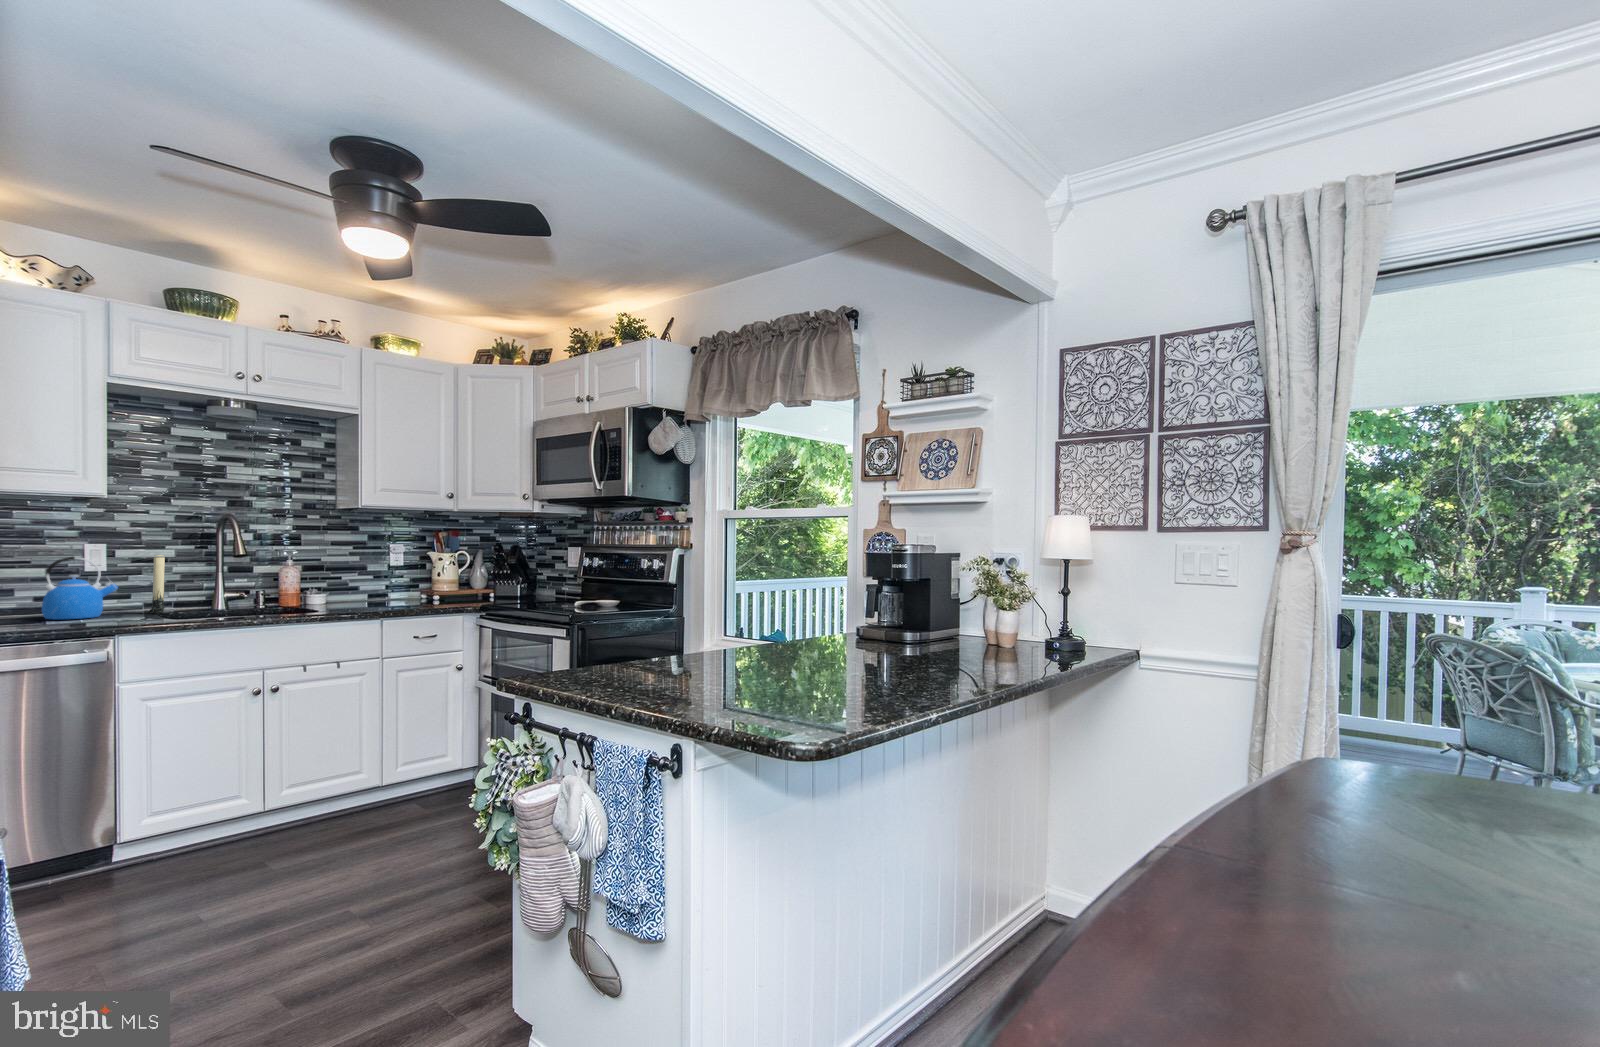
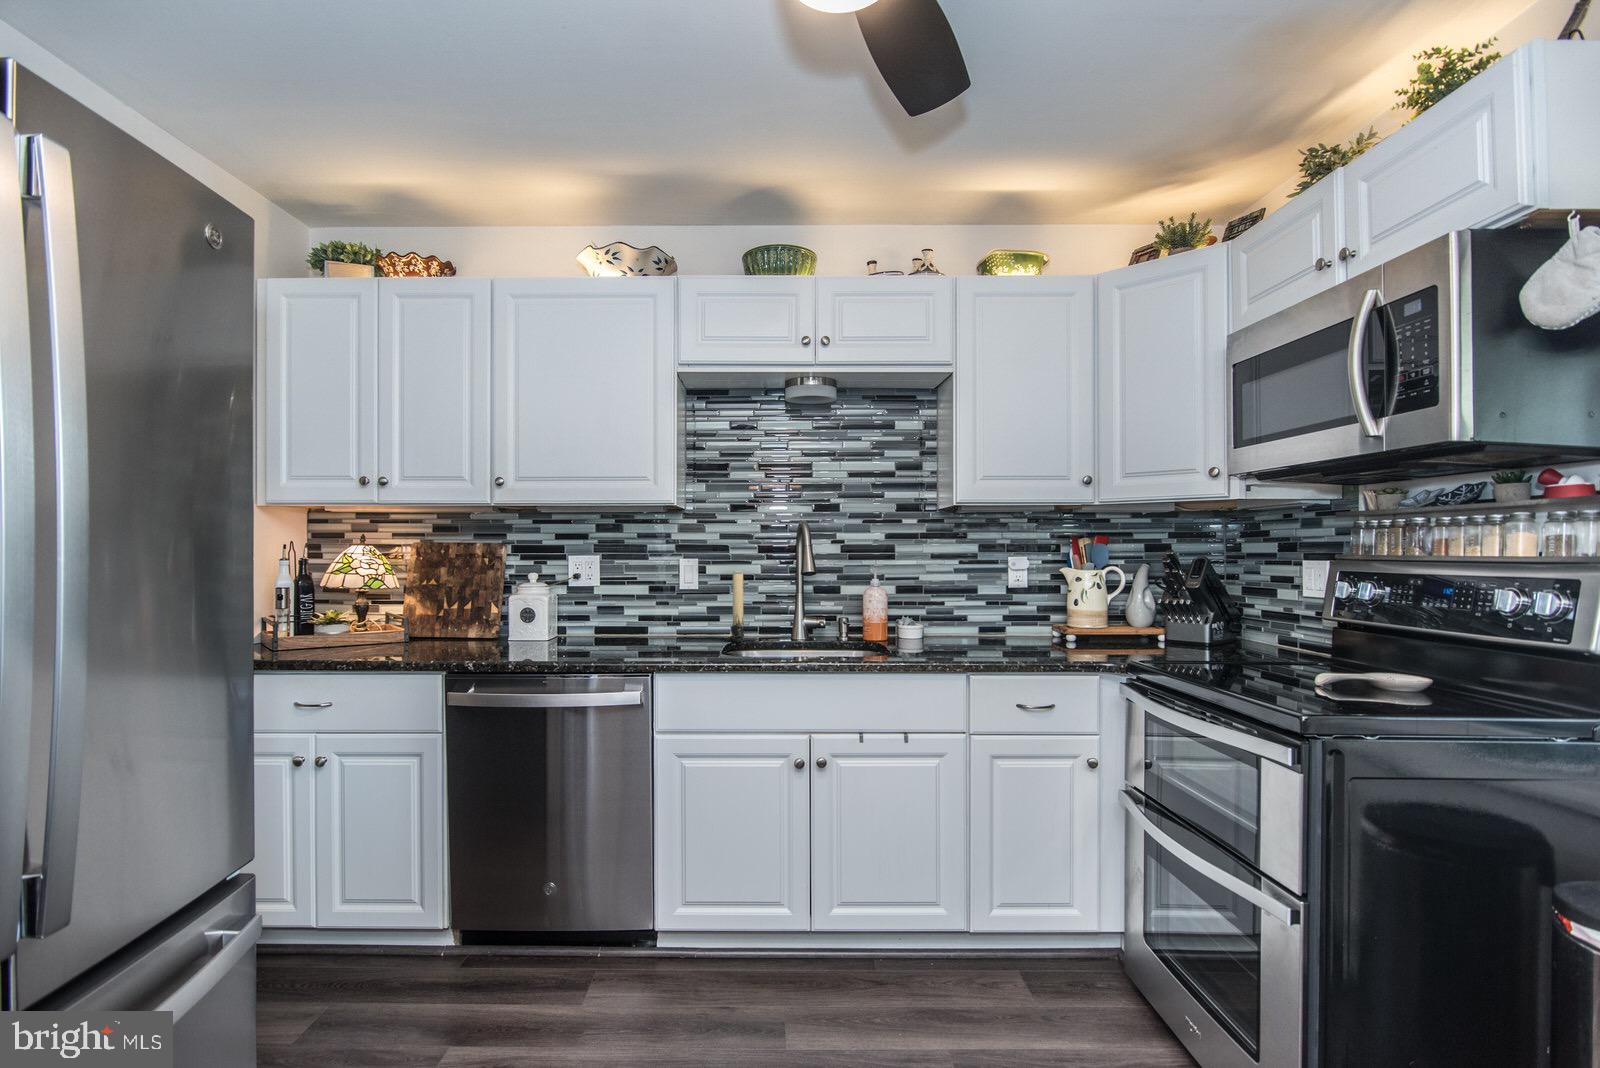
kettle: present [42,557,118,619] -> none [641,572,705,643]

